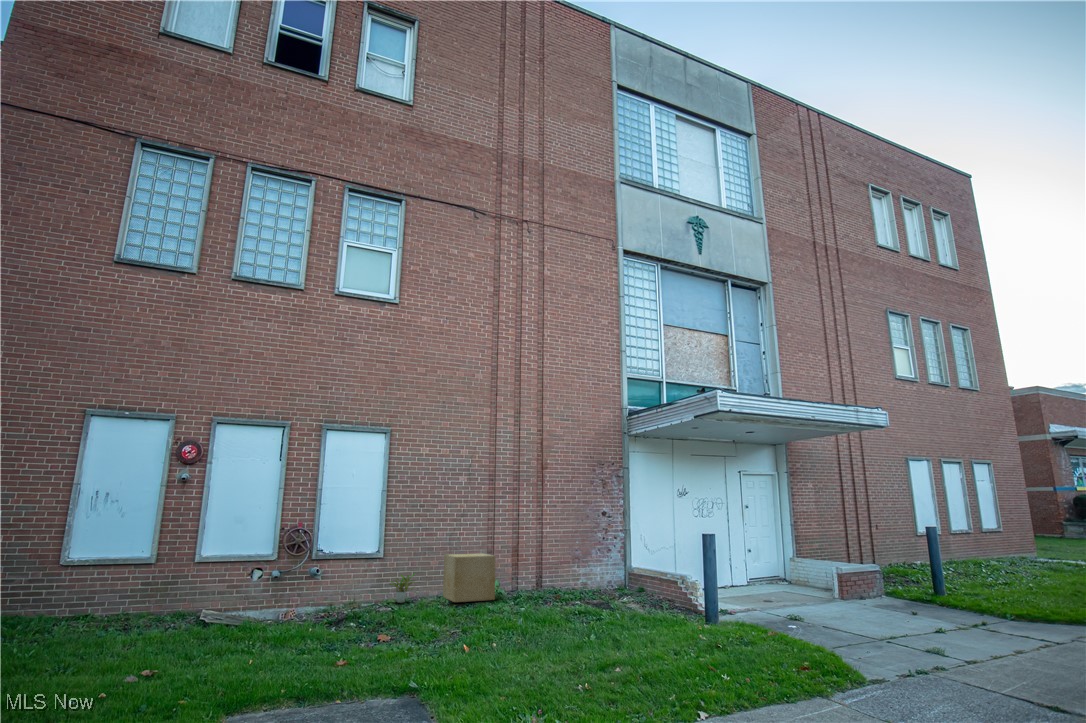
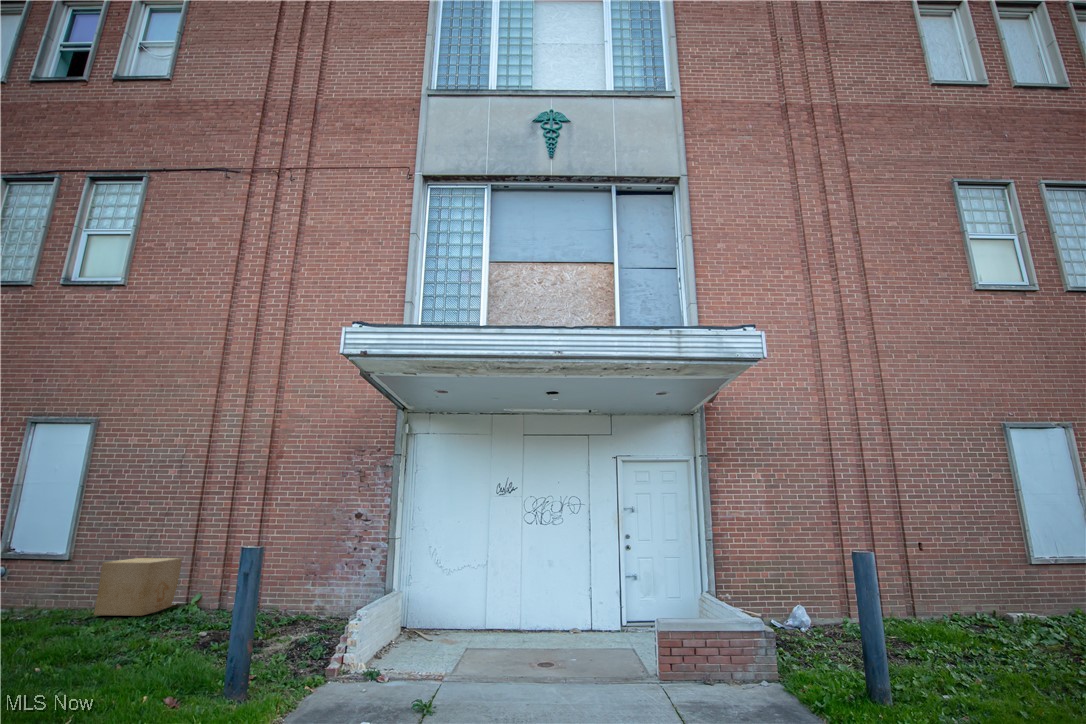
potted plant: present [390,574,414,603] -> none [48,577,92,611]

